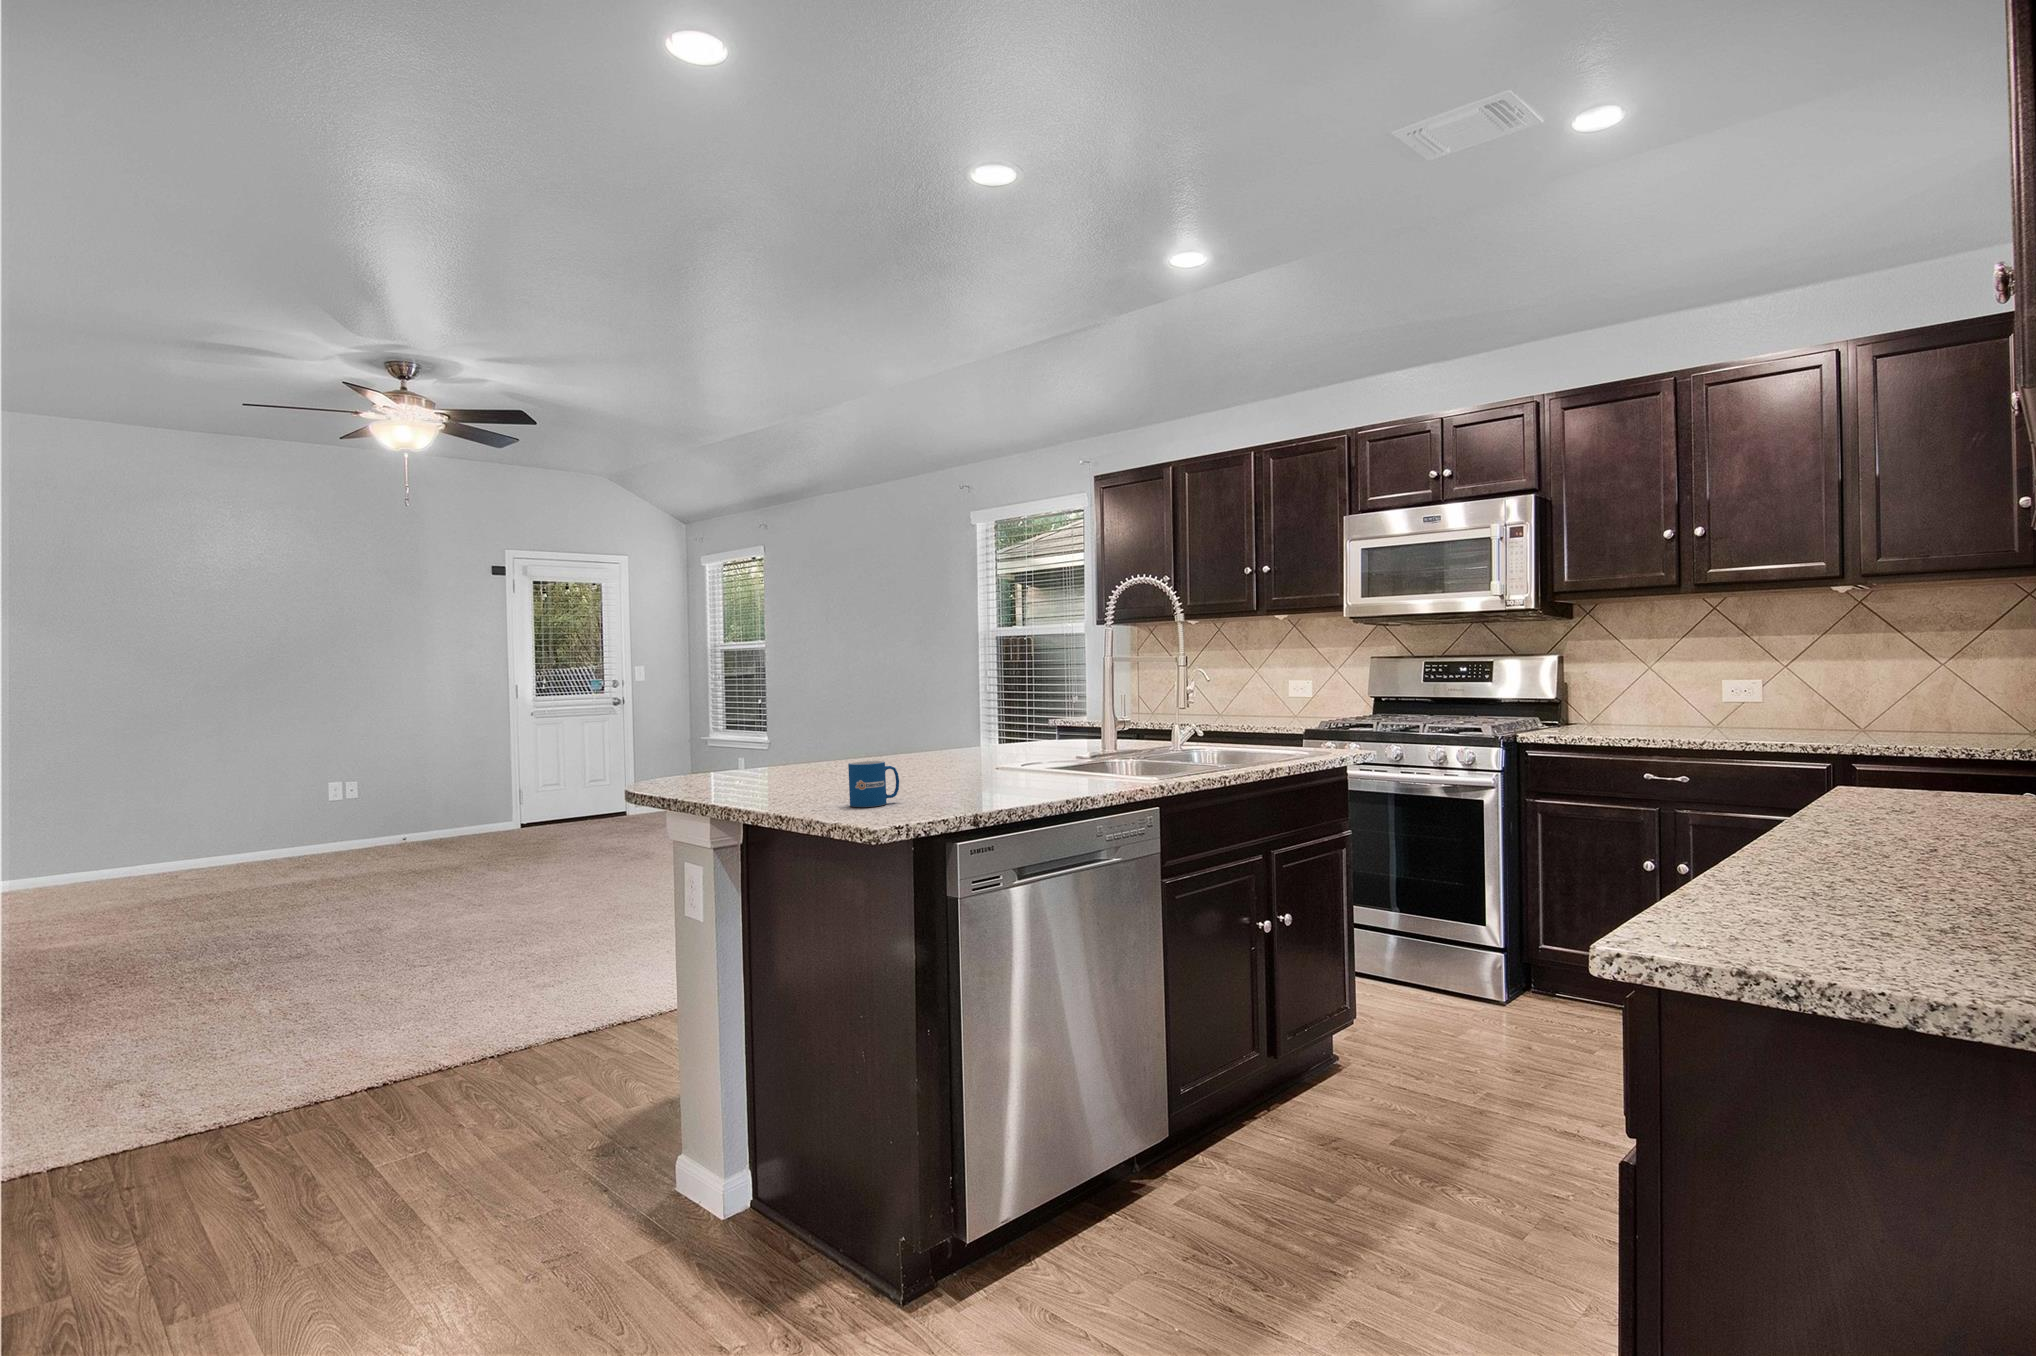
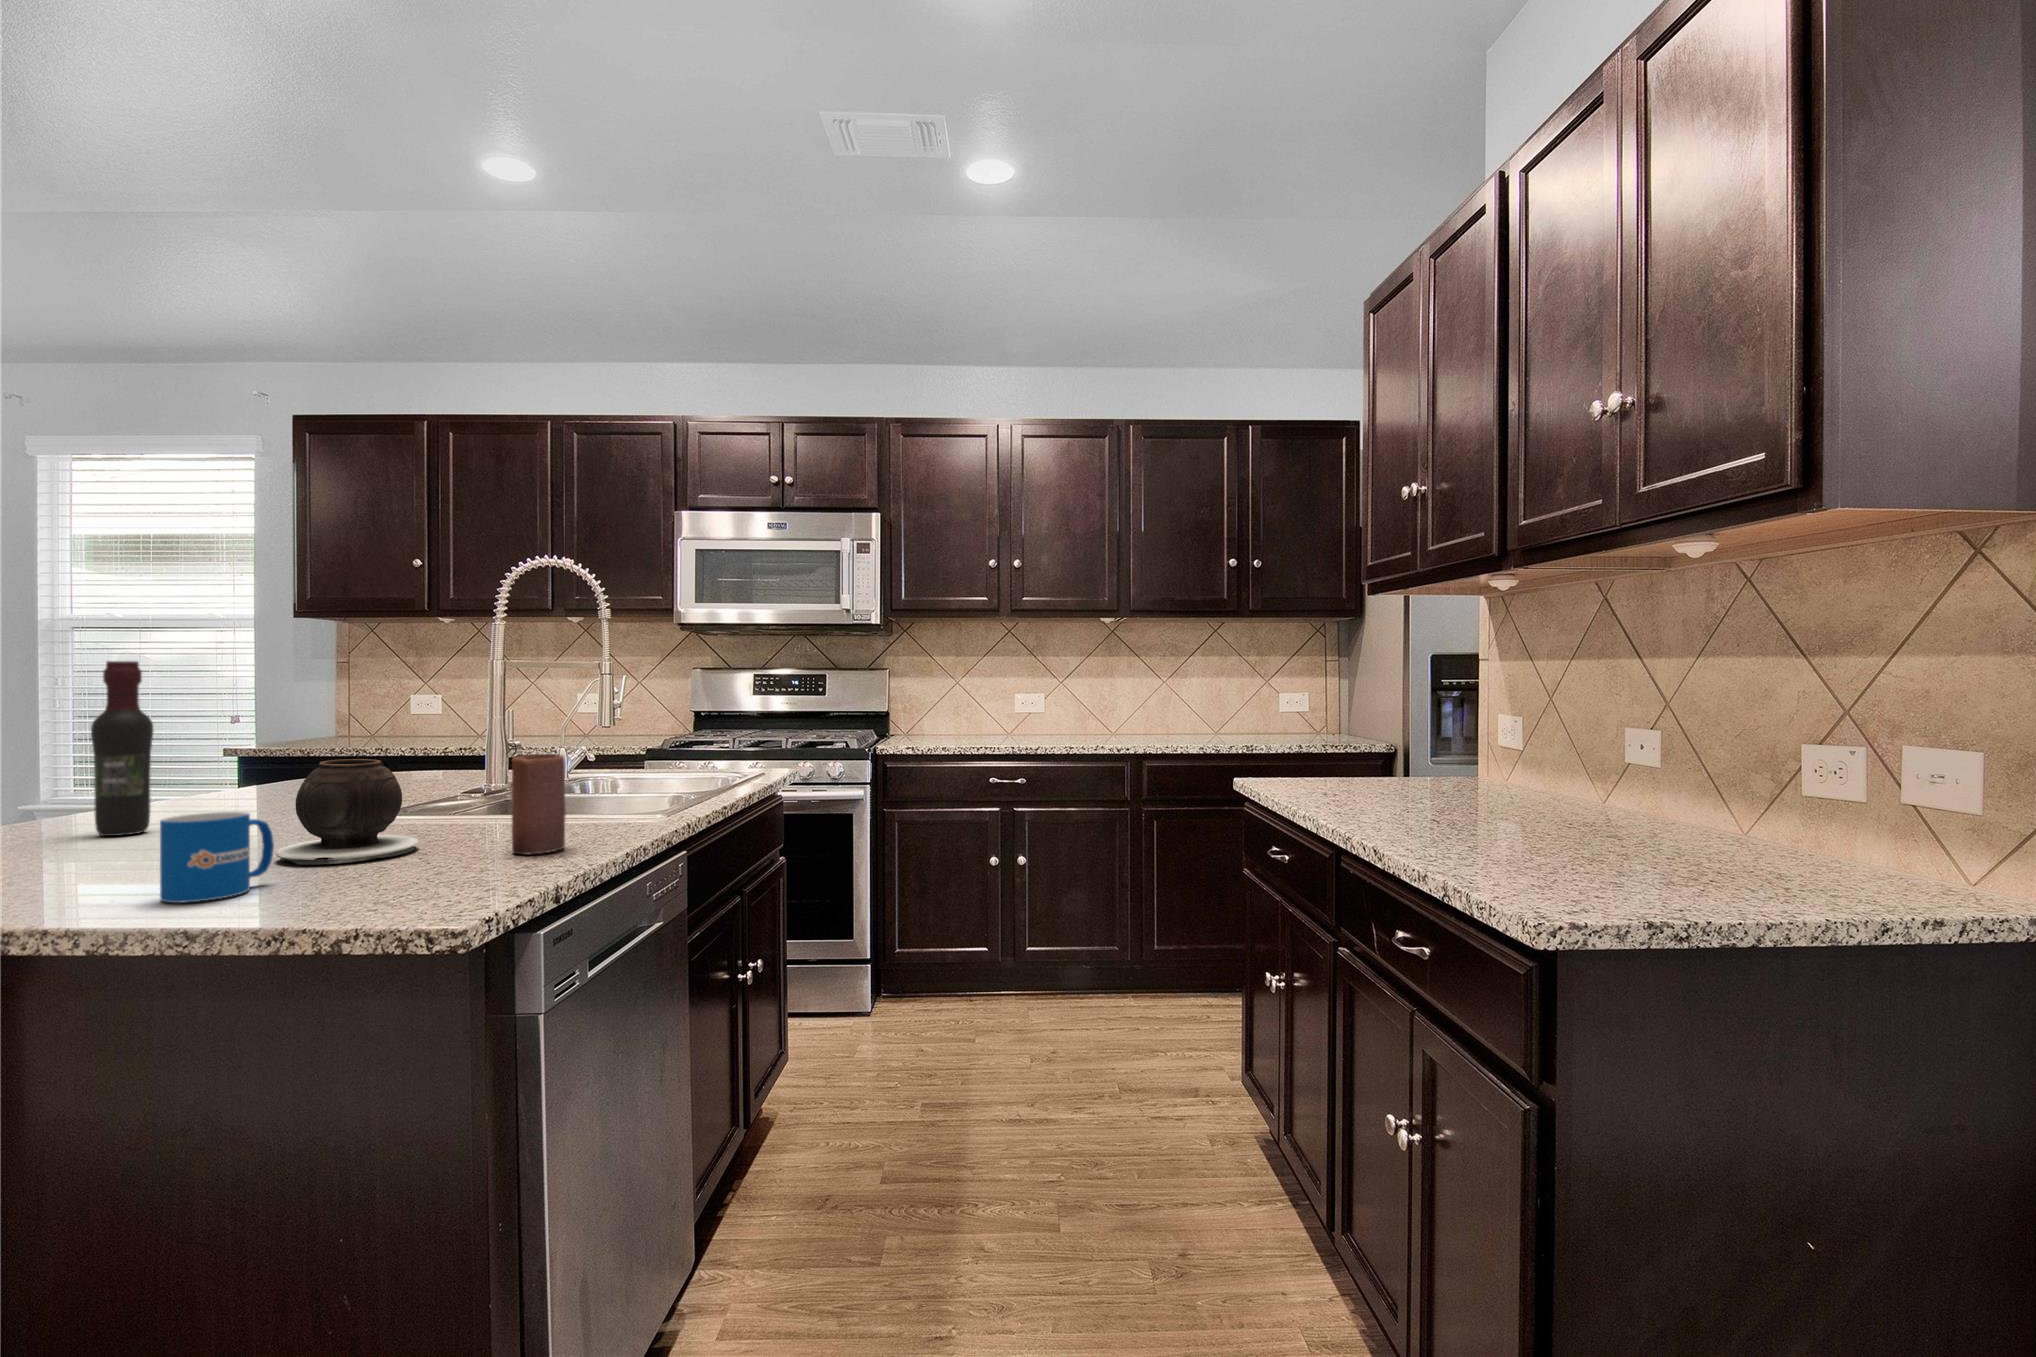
wine bottle: none [885,675,911,774] -> present [91,661,153,836]
vase: none [920,734,992,796] -> present [276,759,419,865]
candle: none [1019,734,1053,800] -> present [512,754,566,855]

